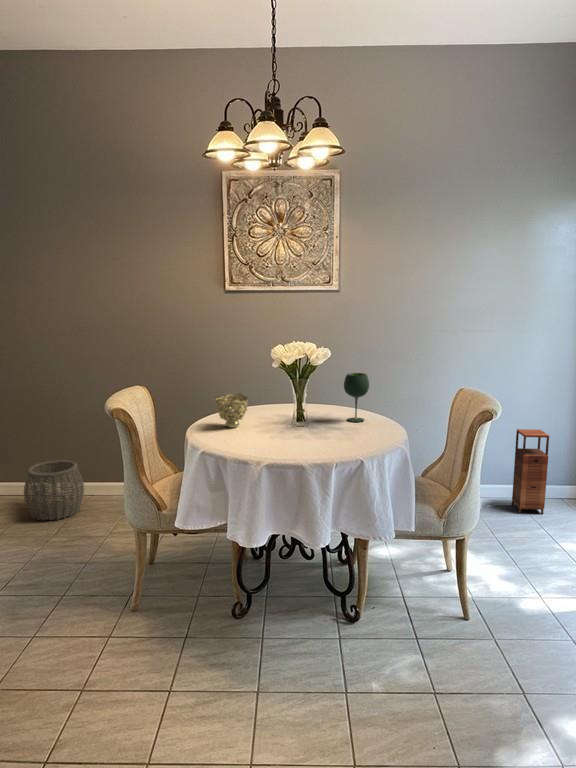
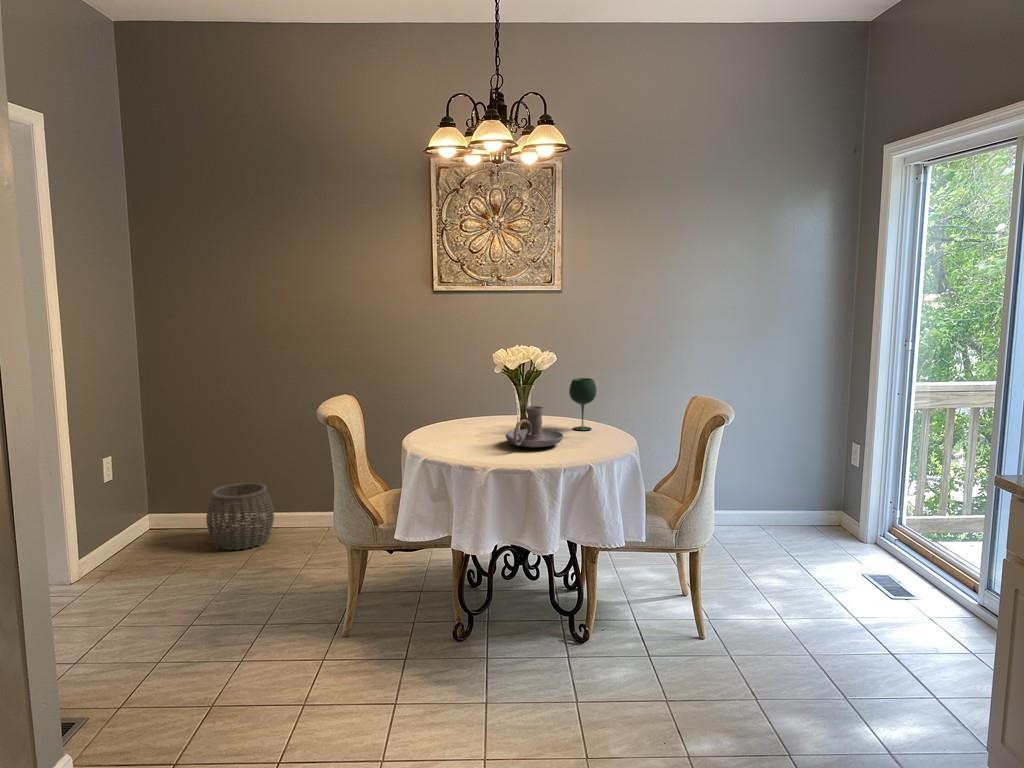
decorative bowl: present [215,393,248,428] -> none [432,401,468,437]
candle holder: none [282,400,337,440] -> present [506,406,563,447]
storage cabinet: present [512,429,549,514] -> none [755,442,793,536]

